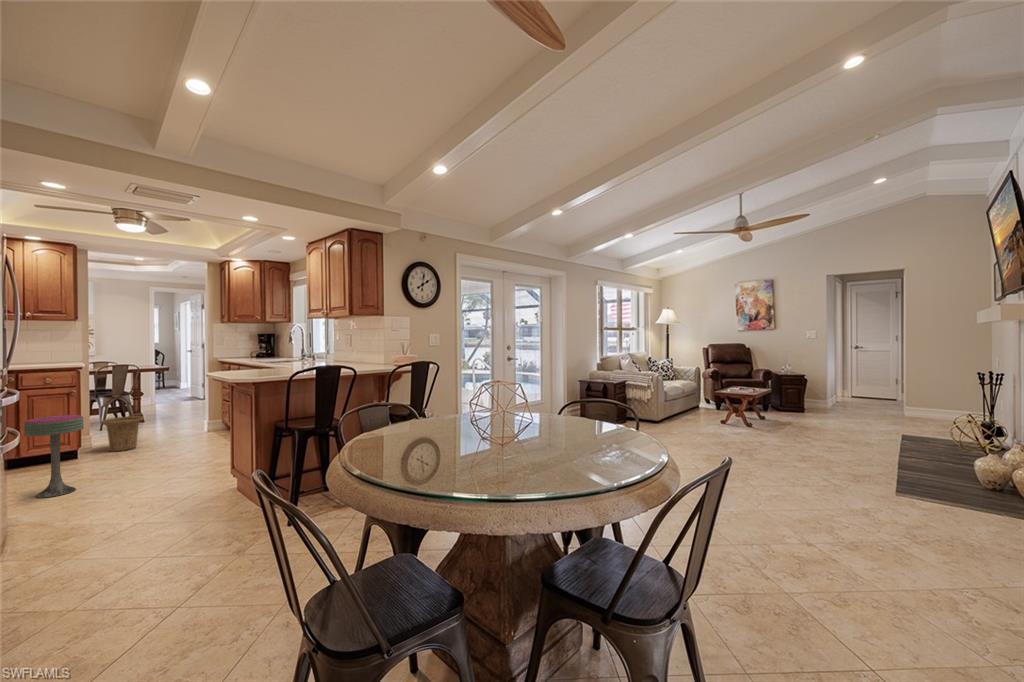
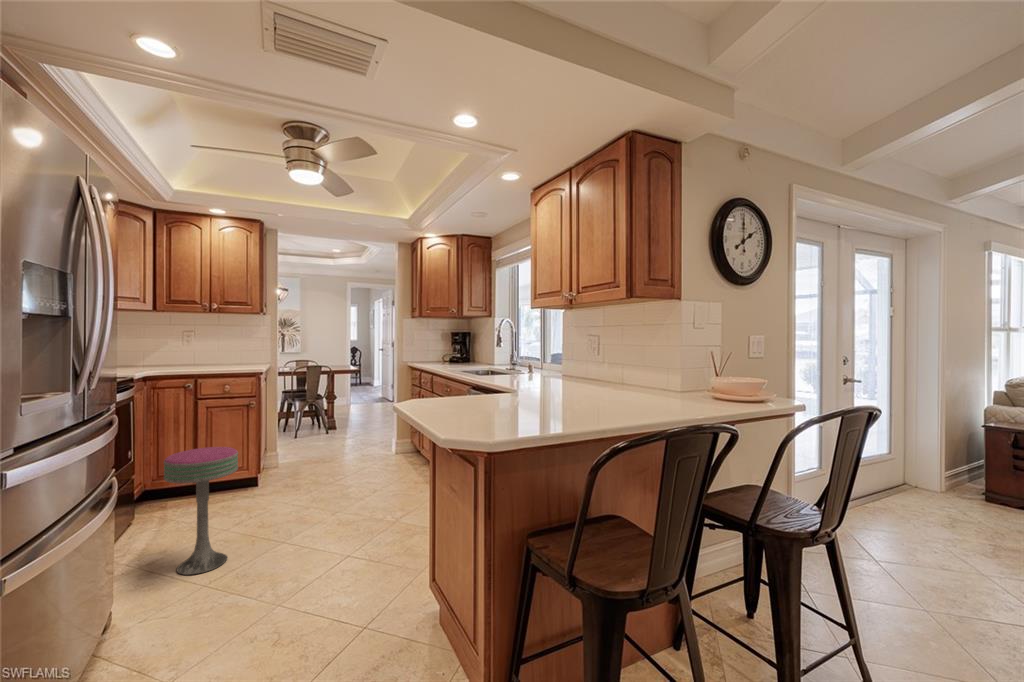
basket: present [101,416,144,452] -> none [283,433,327,479]

